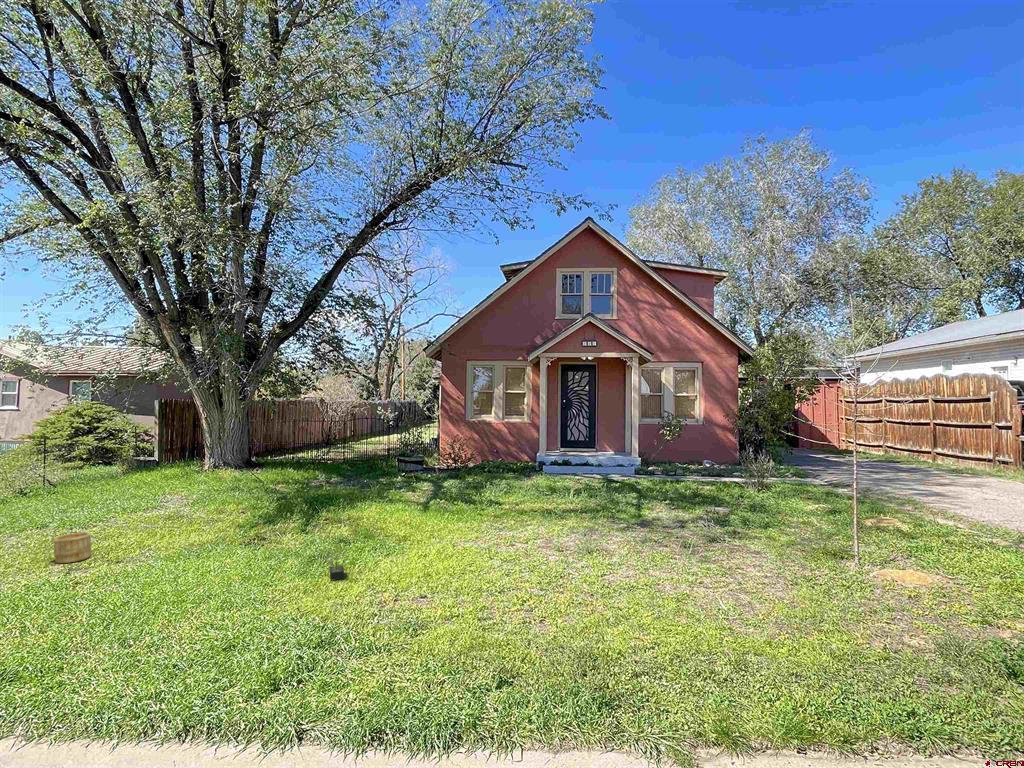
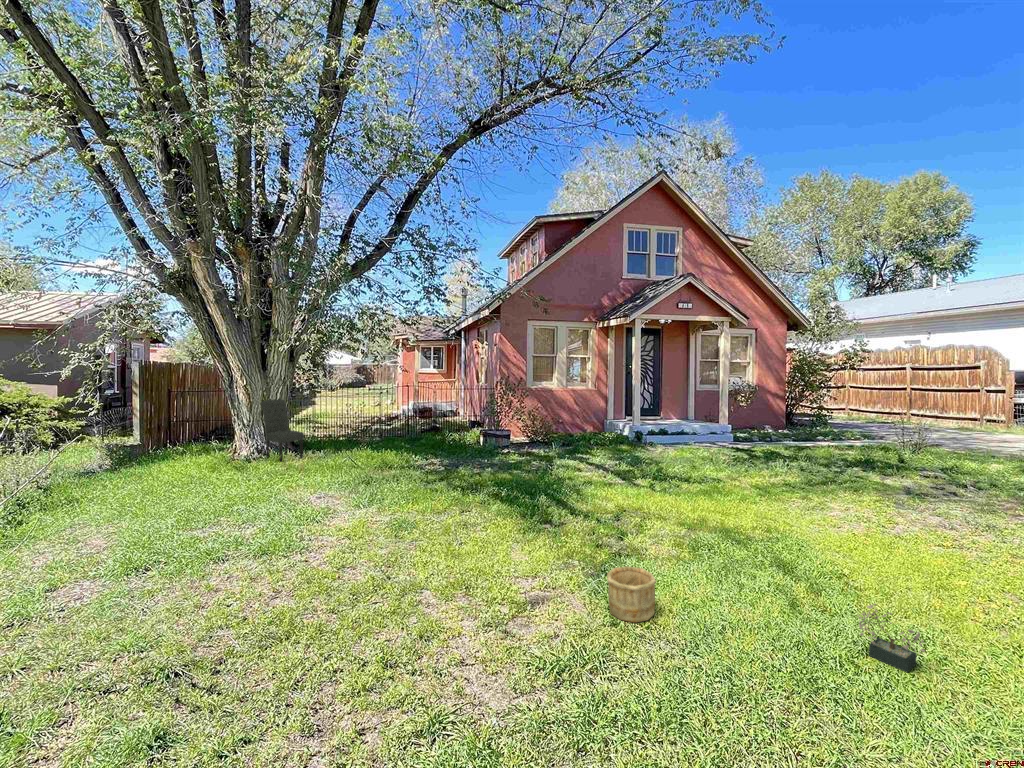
chair: none [218,428,244,476] -> present [261,399,304,462]
wooden bucket: present [53,532,91,563] -> present [607,566,656,623]

